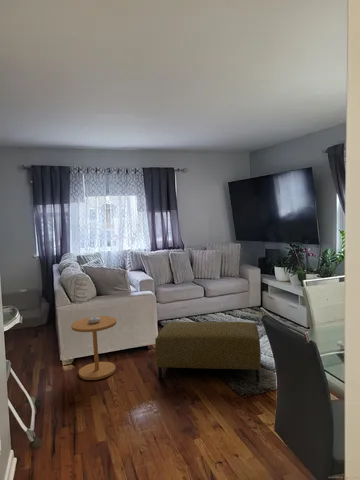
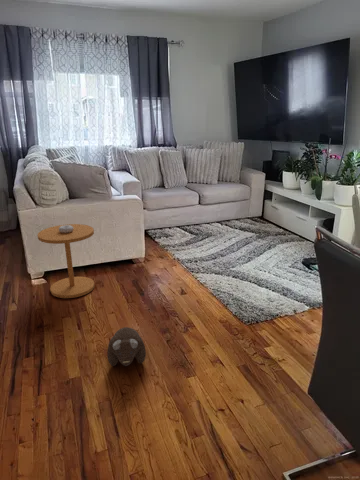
ottoman: present [155,322,261,382] -> none [142,234,269,306]
plush toy: none [127,399,159,433] -> present [107,327,146,366]

